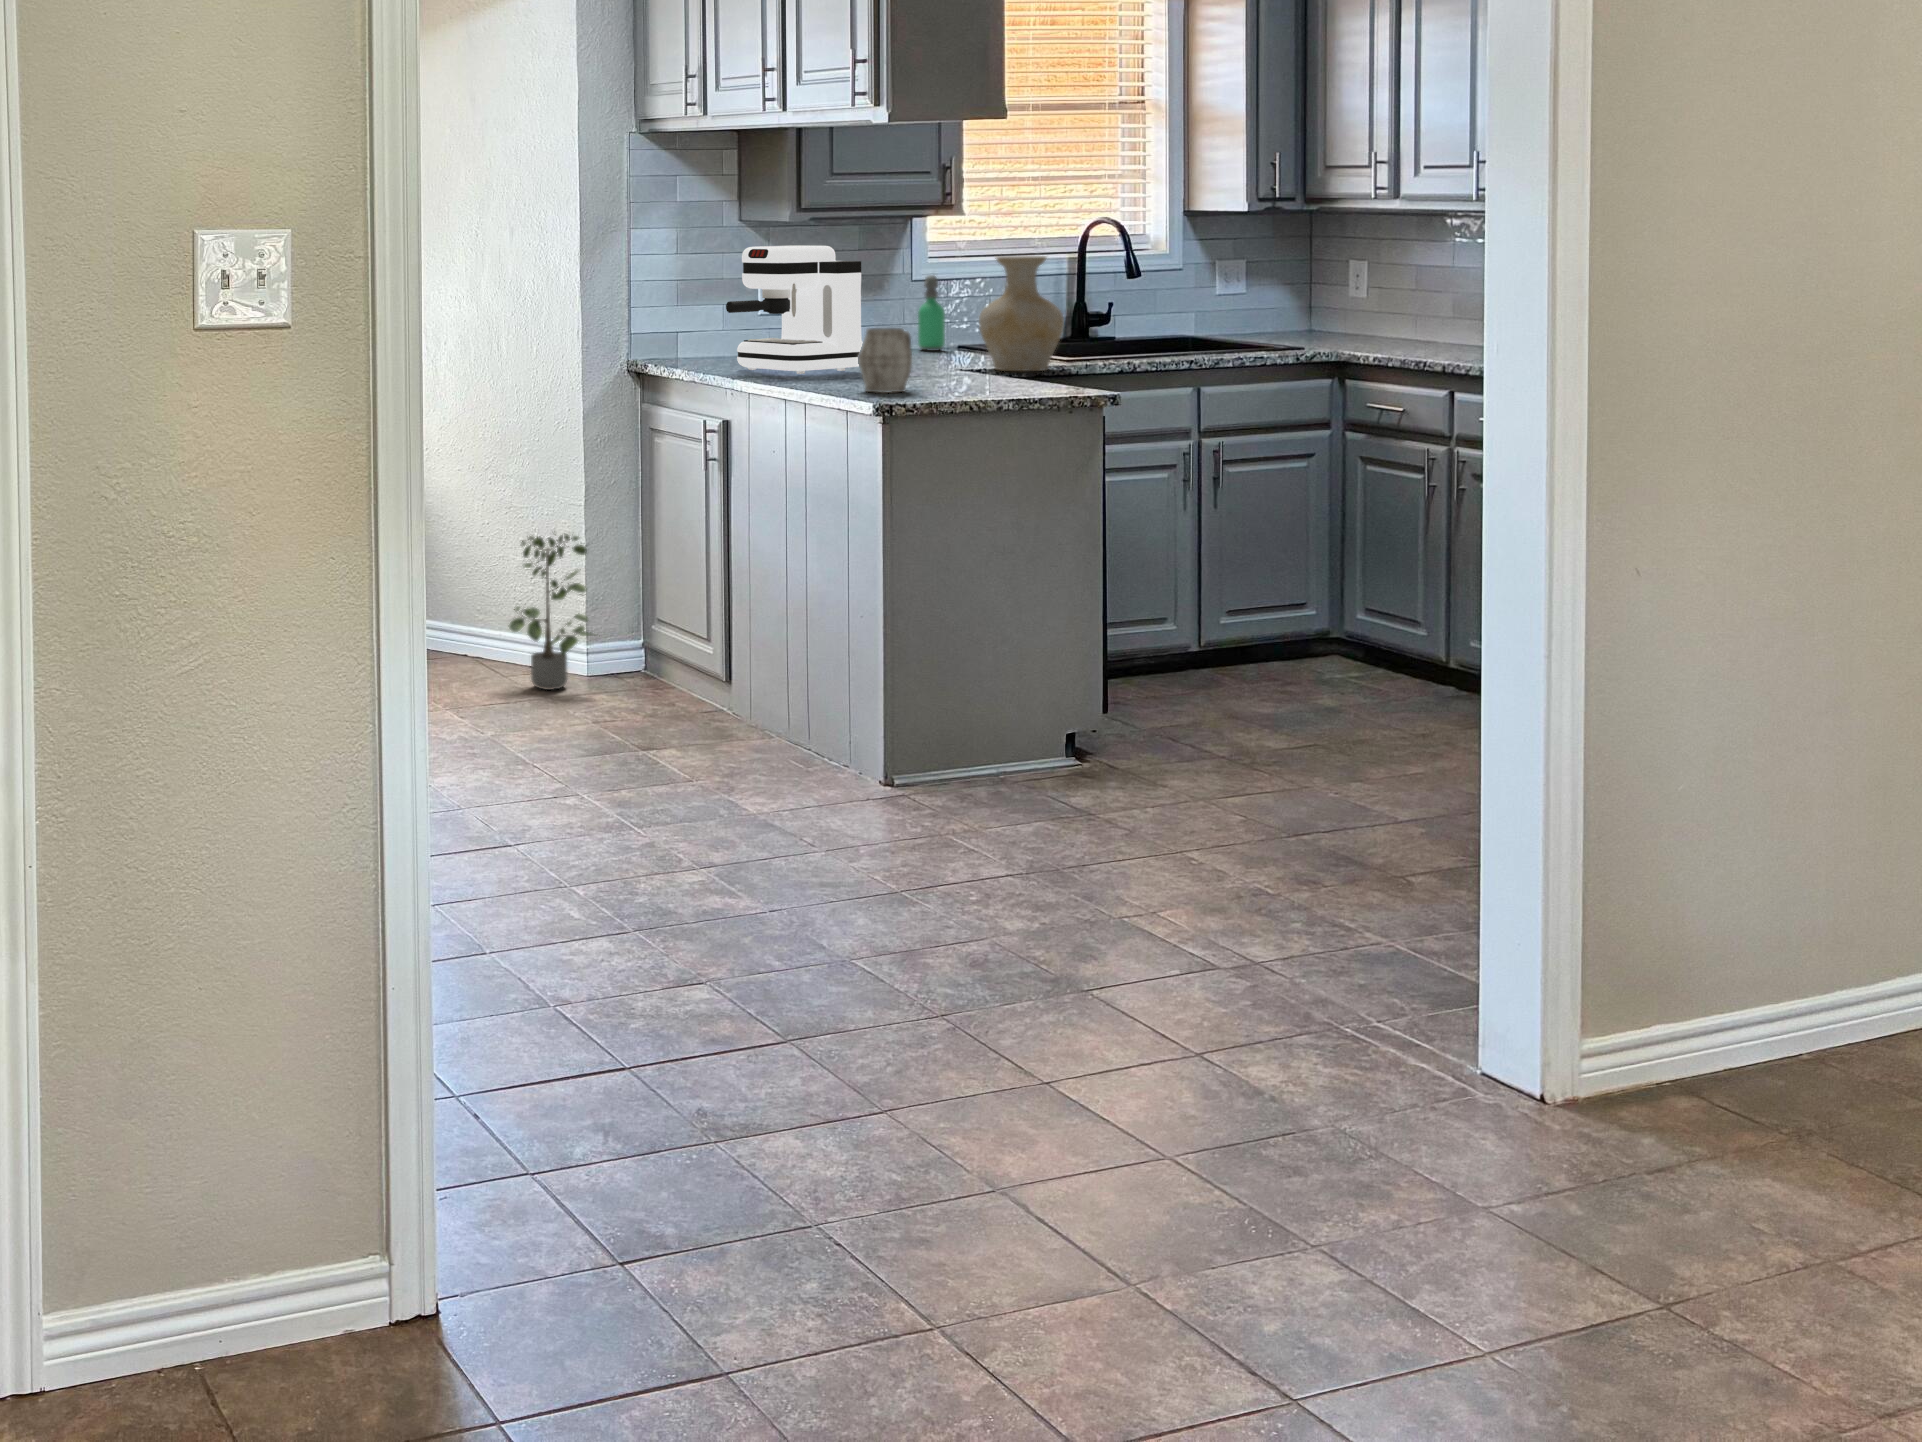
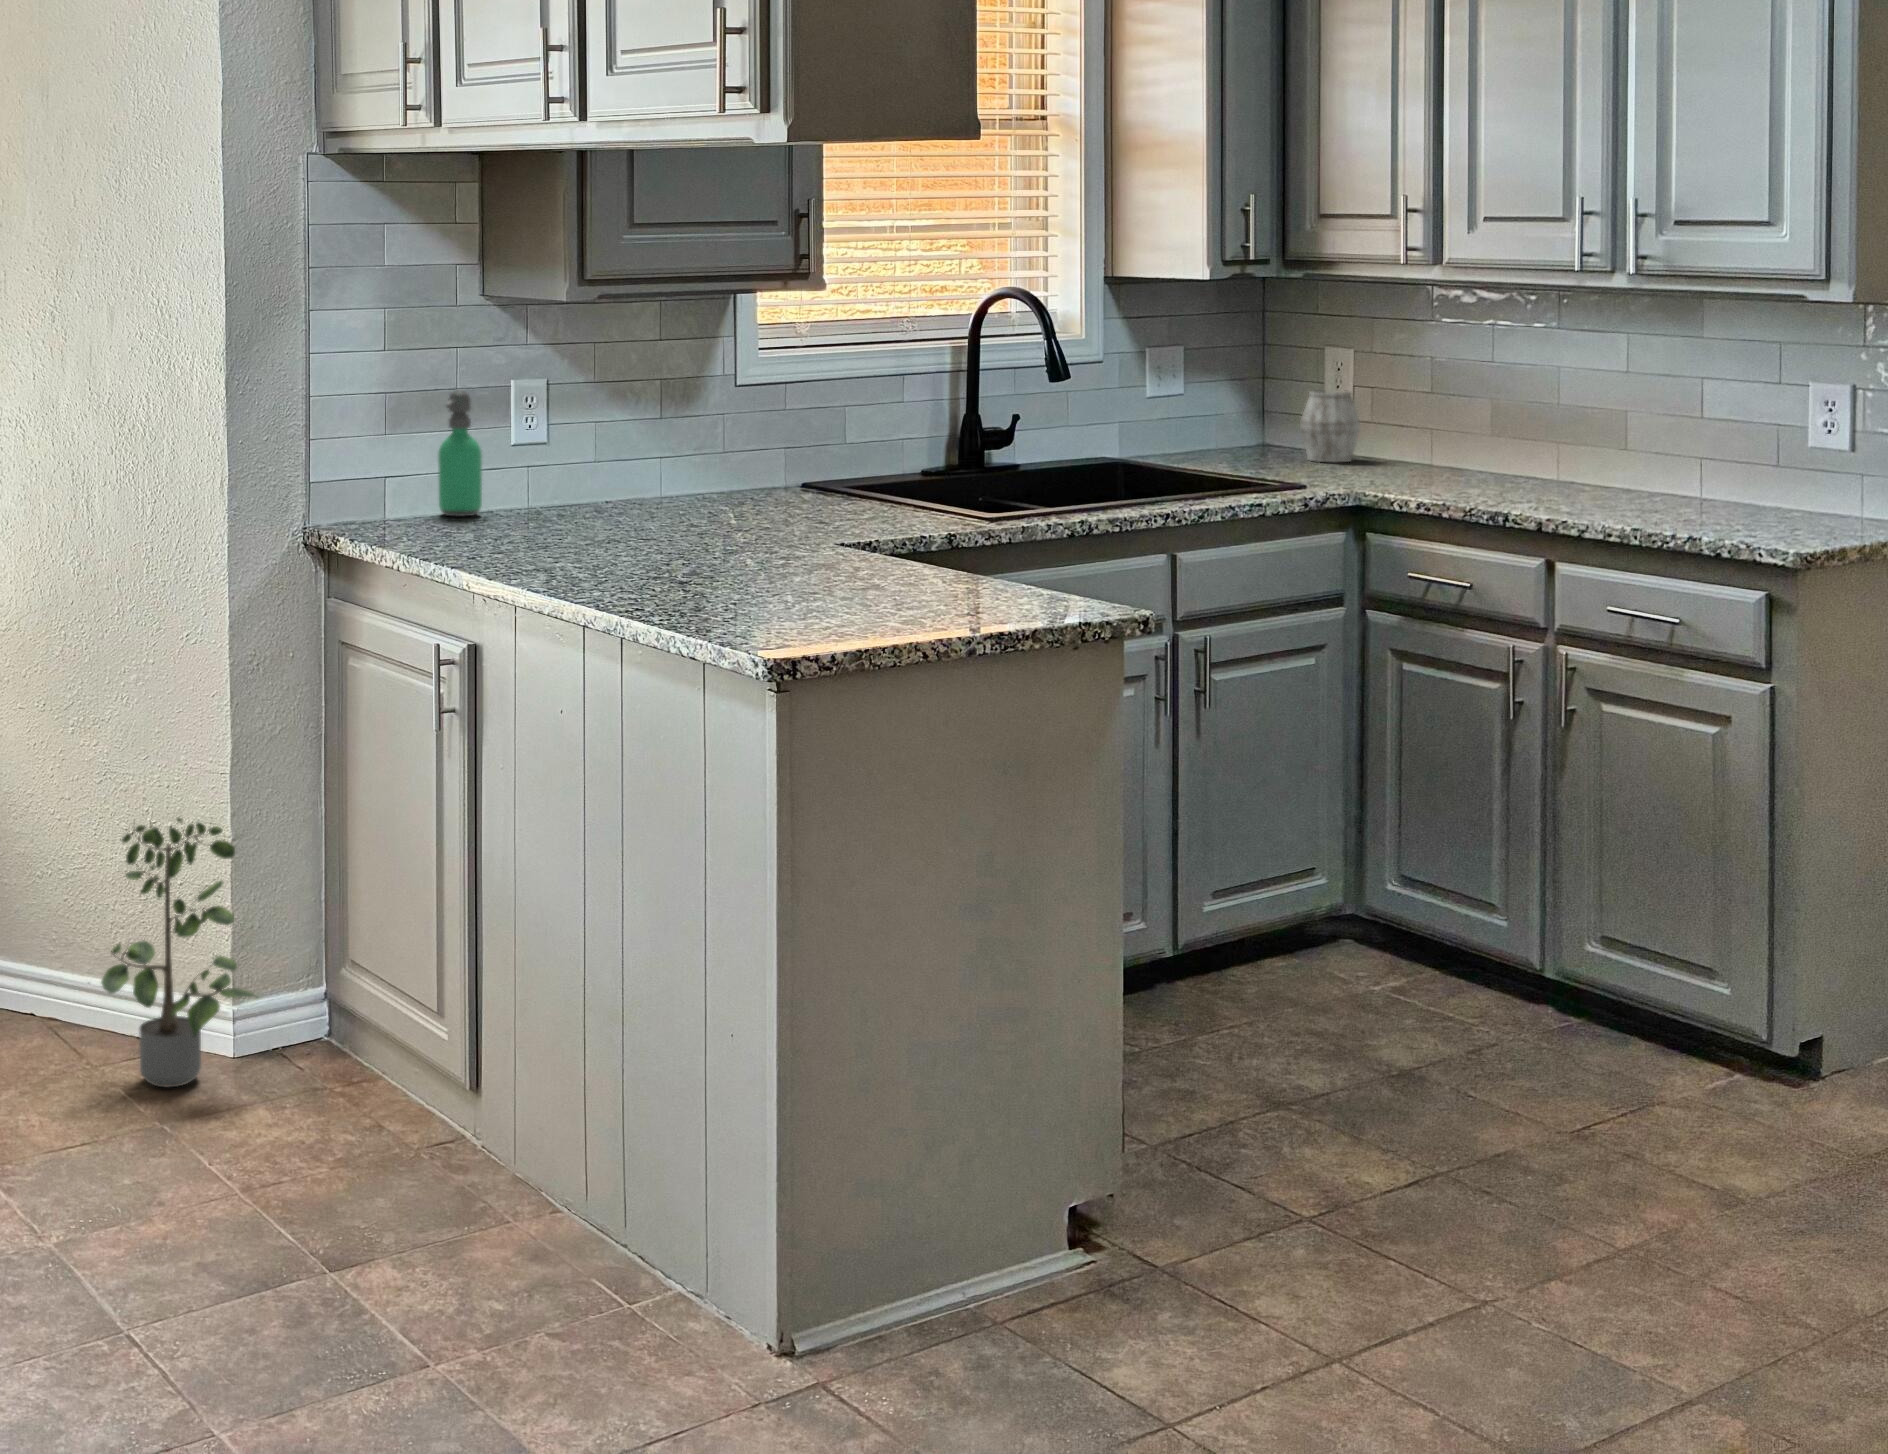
coffee maker: present [726,246,862,374] -> none [473,340,694,560]
vase: present [979,256,1064,371] -> none [871,357,1005,546]
soap dispenser: present [918,275,945,351] -> present [438,390,482,516]
mug: present [858,328,912,393] -> present [1300,390,1361,462]

